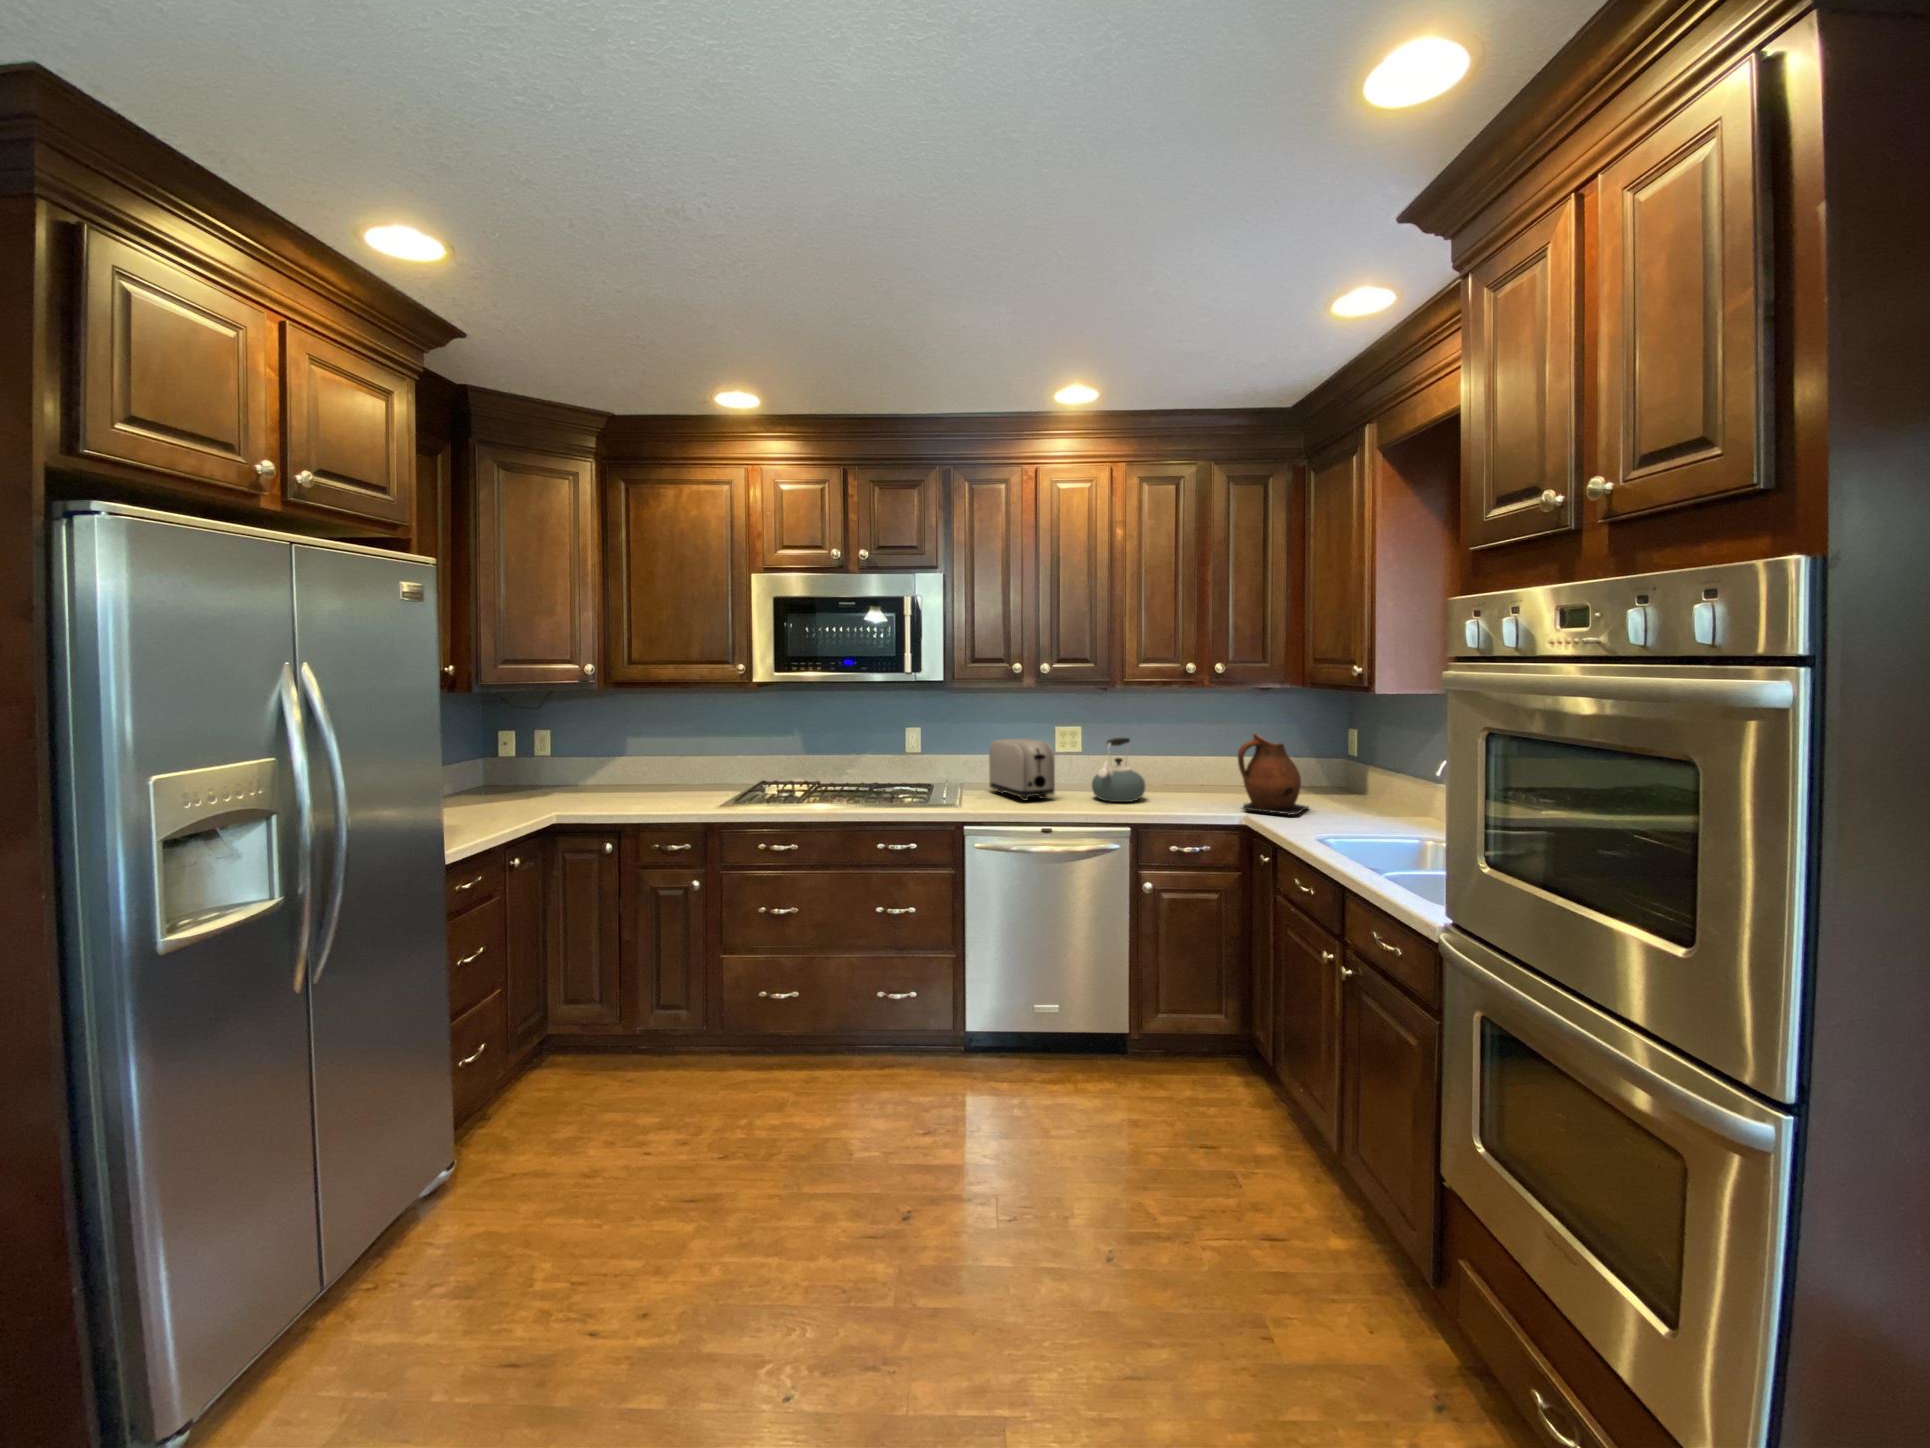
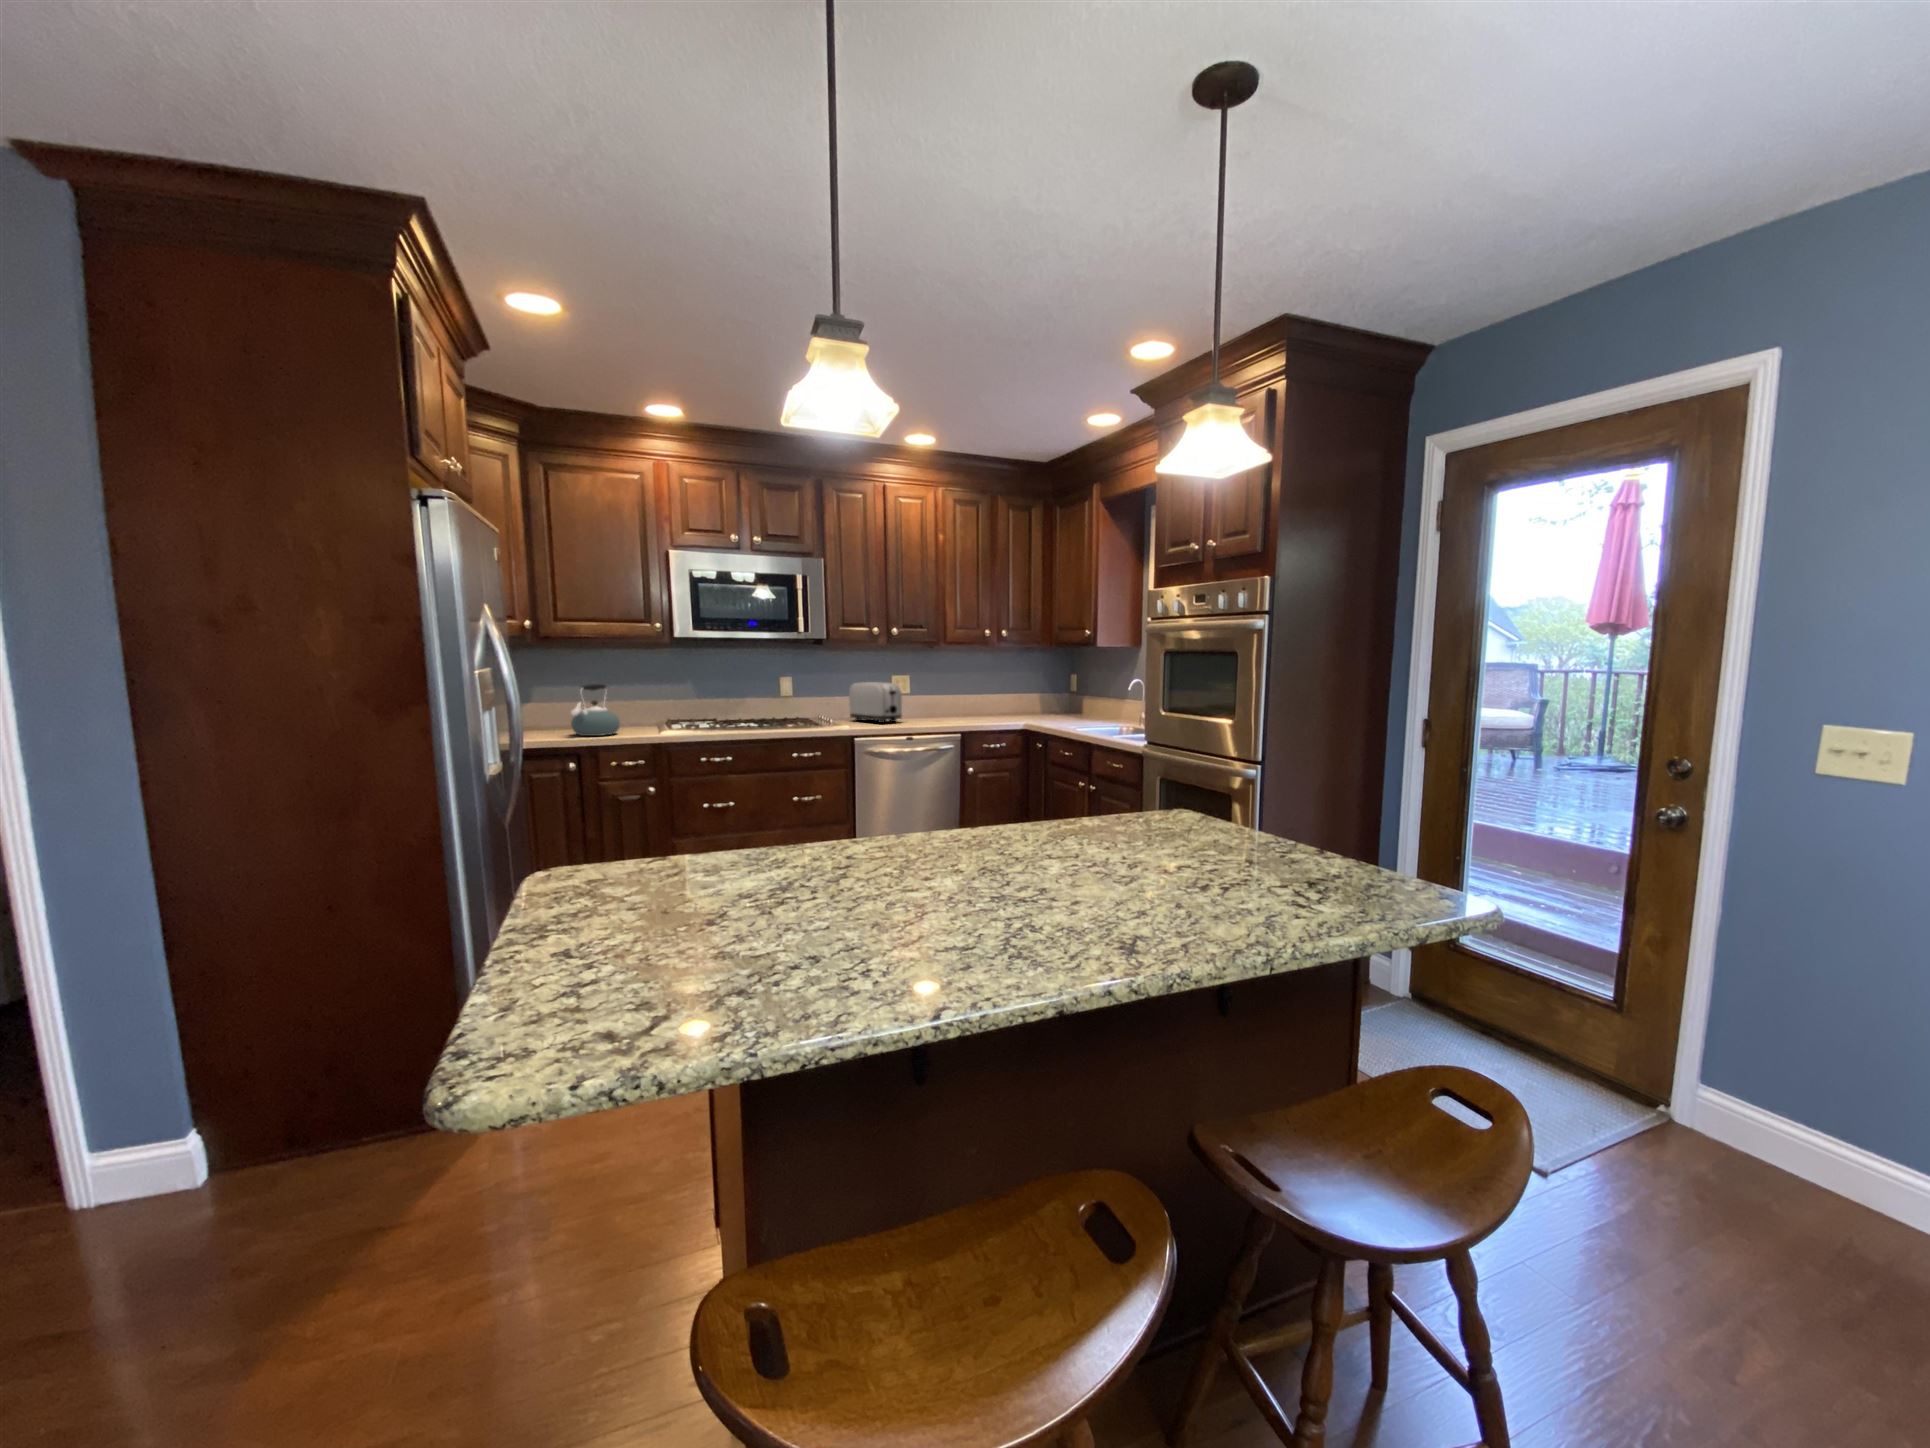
ceramic pitcher: present [1238,733,1308,815] -> none [1019,674,1059,723]
kettle: present [1092,738,1145,802] -> present [571,684,620,736]

